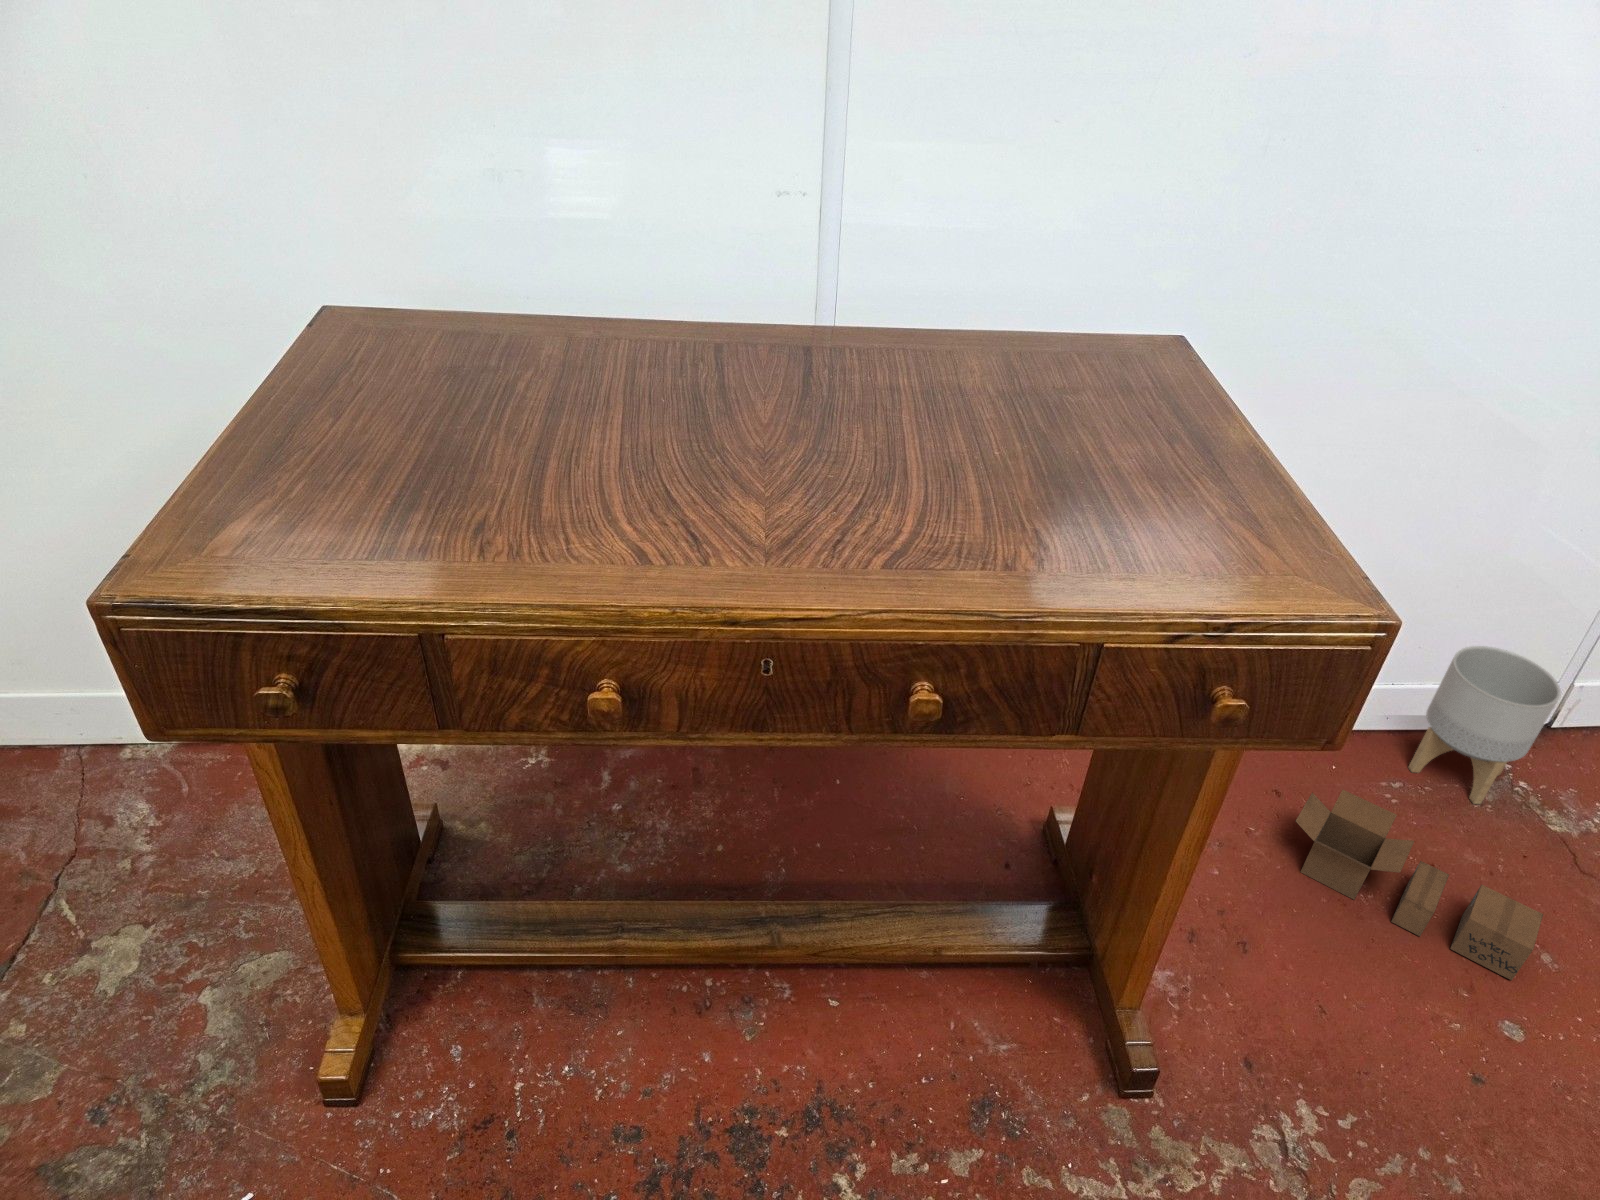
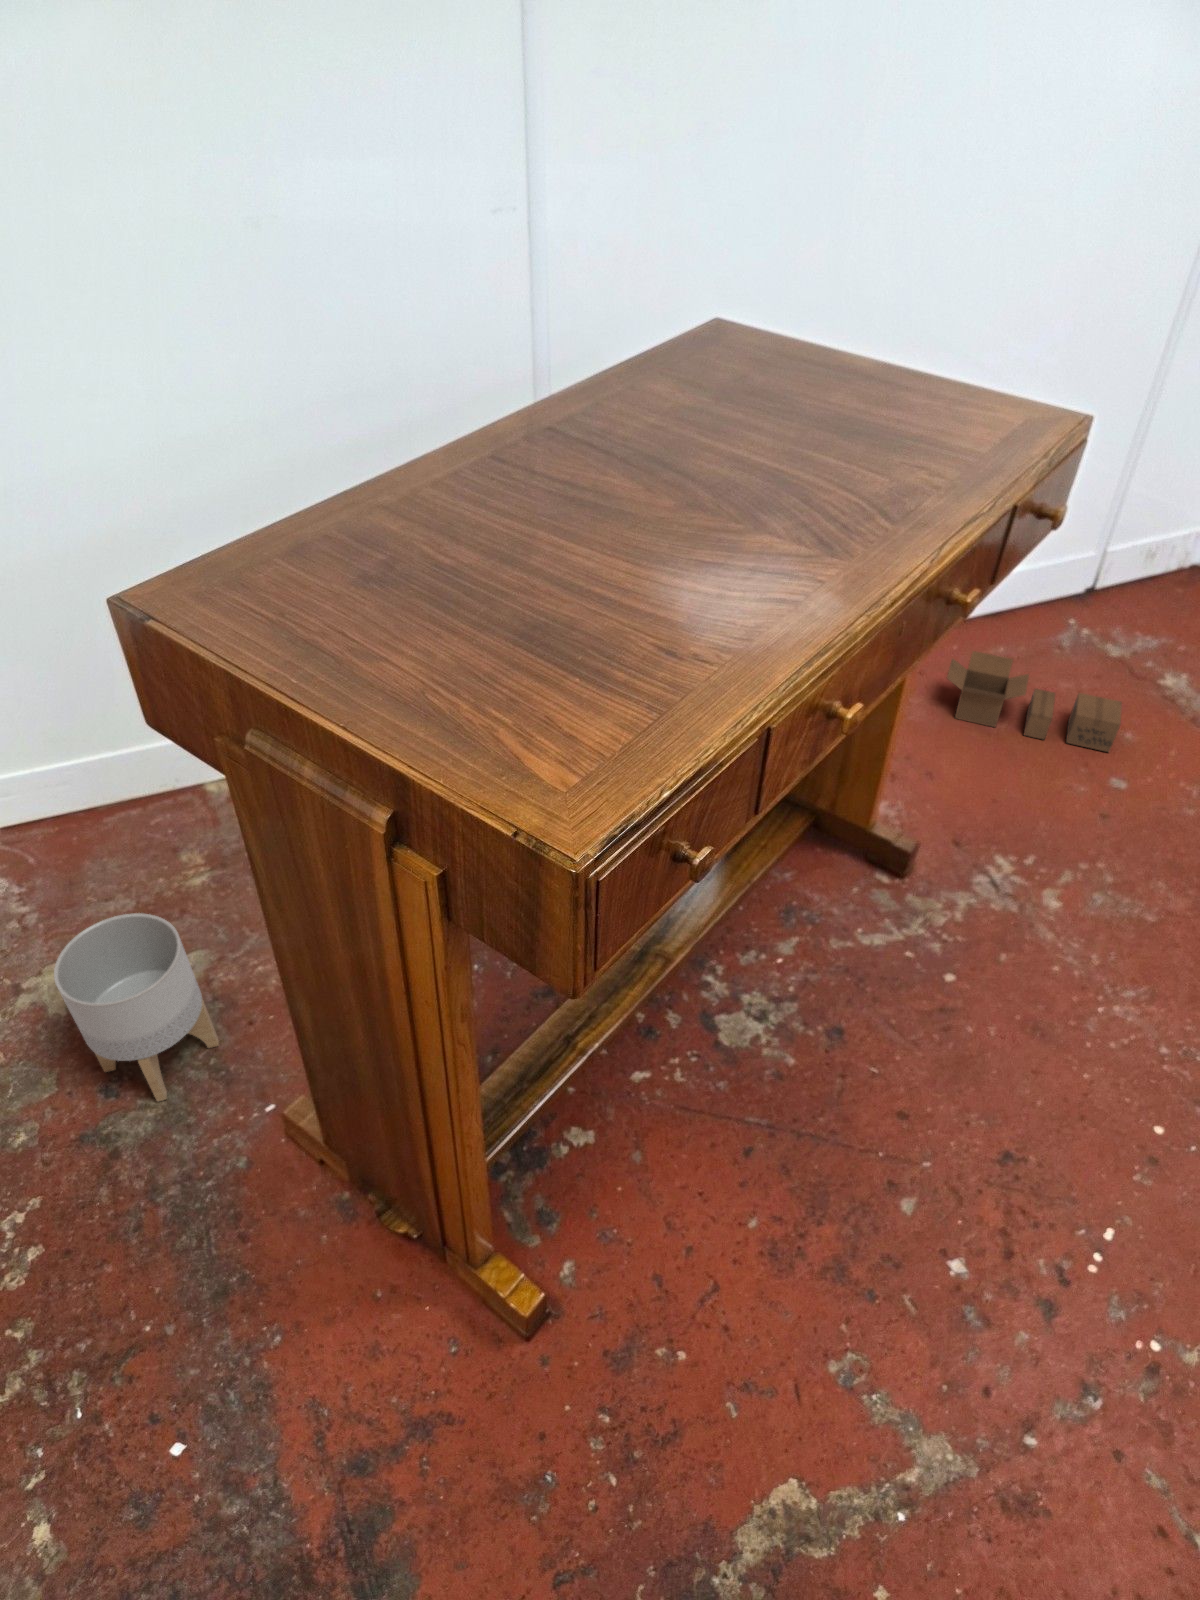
planter: present [1409,646,1561,804] -> present [54,913,219,1102]

